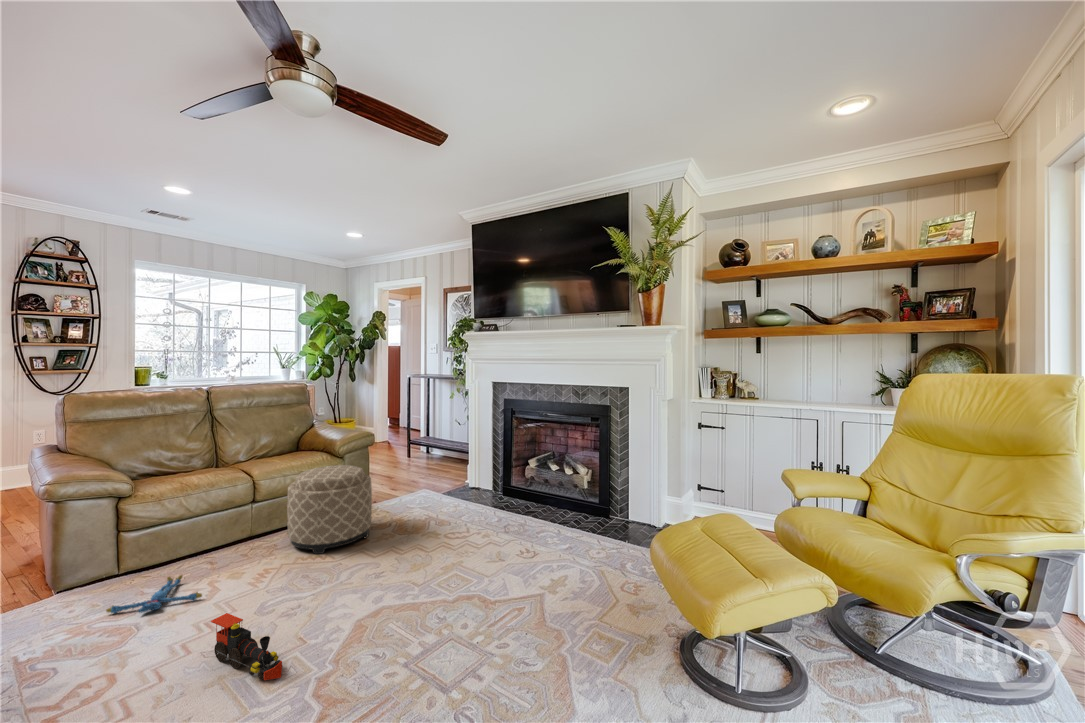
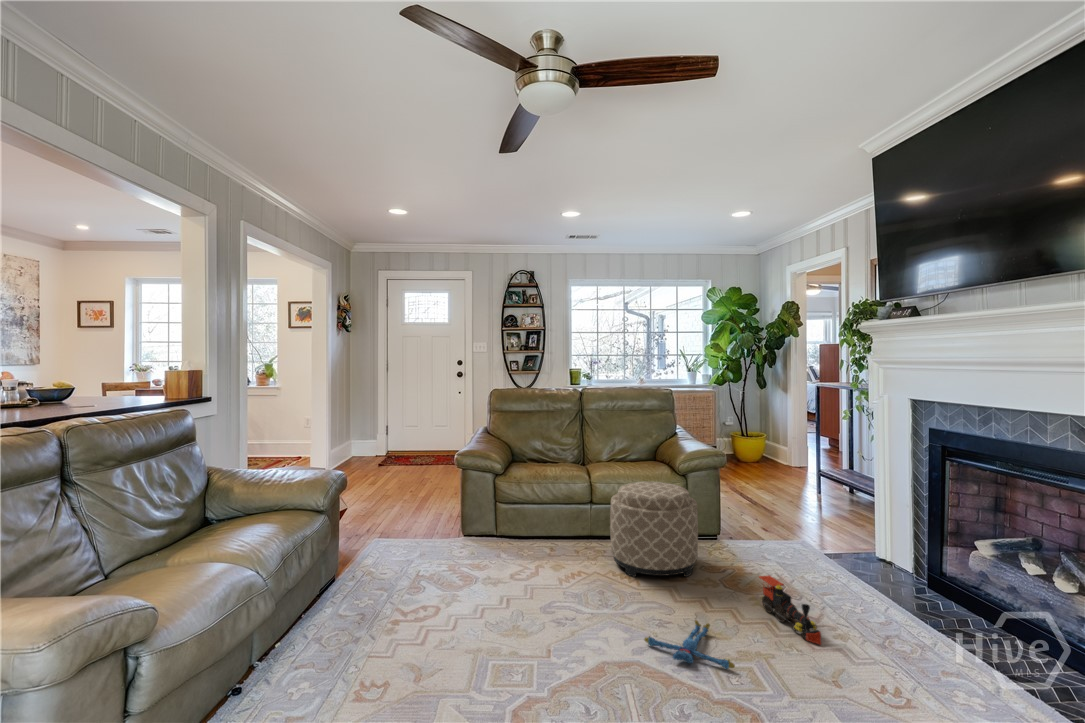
plush toy: present [106,575,202,613] -> present [644,620,735,669]
toy train: present [211,613,282,680] -> present [759,575,821,644]

